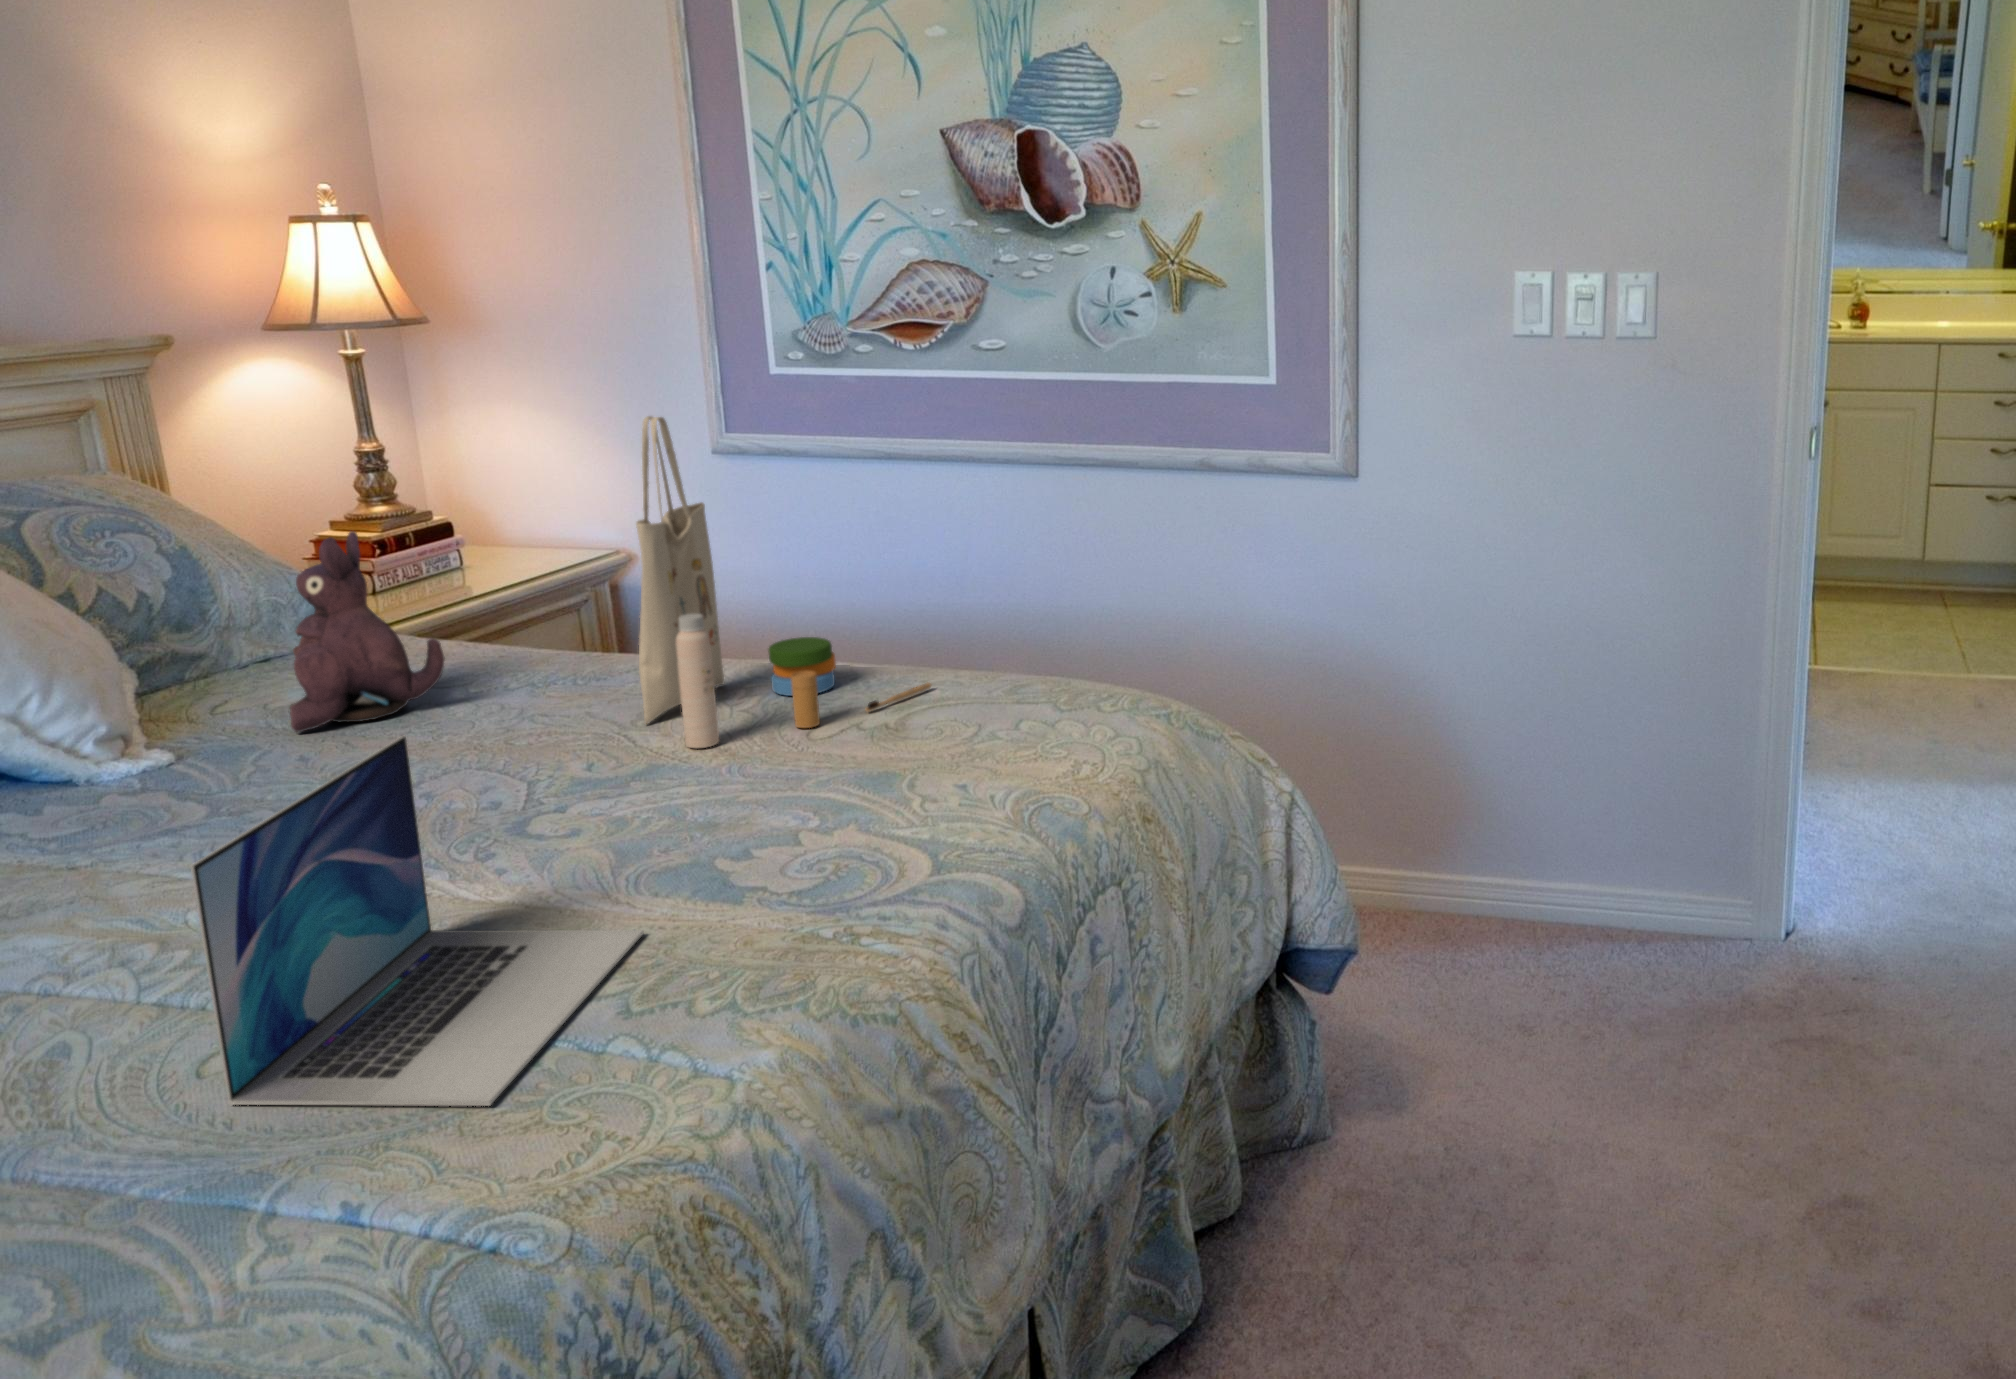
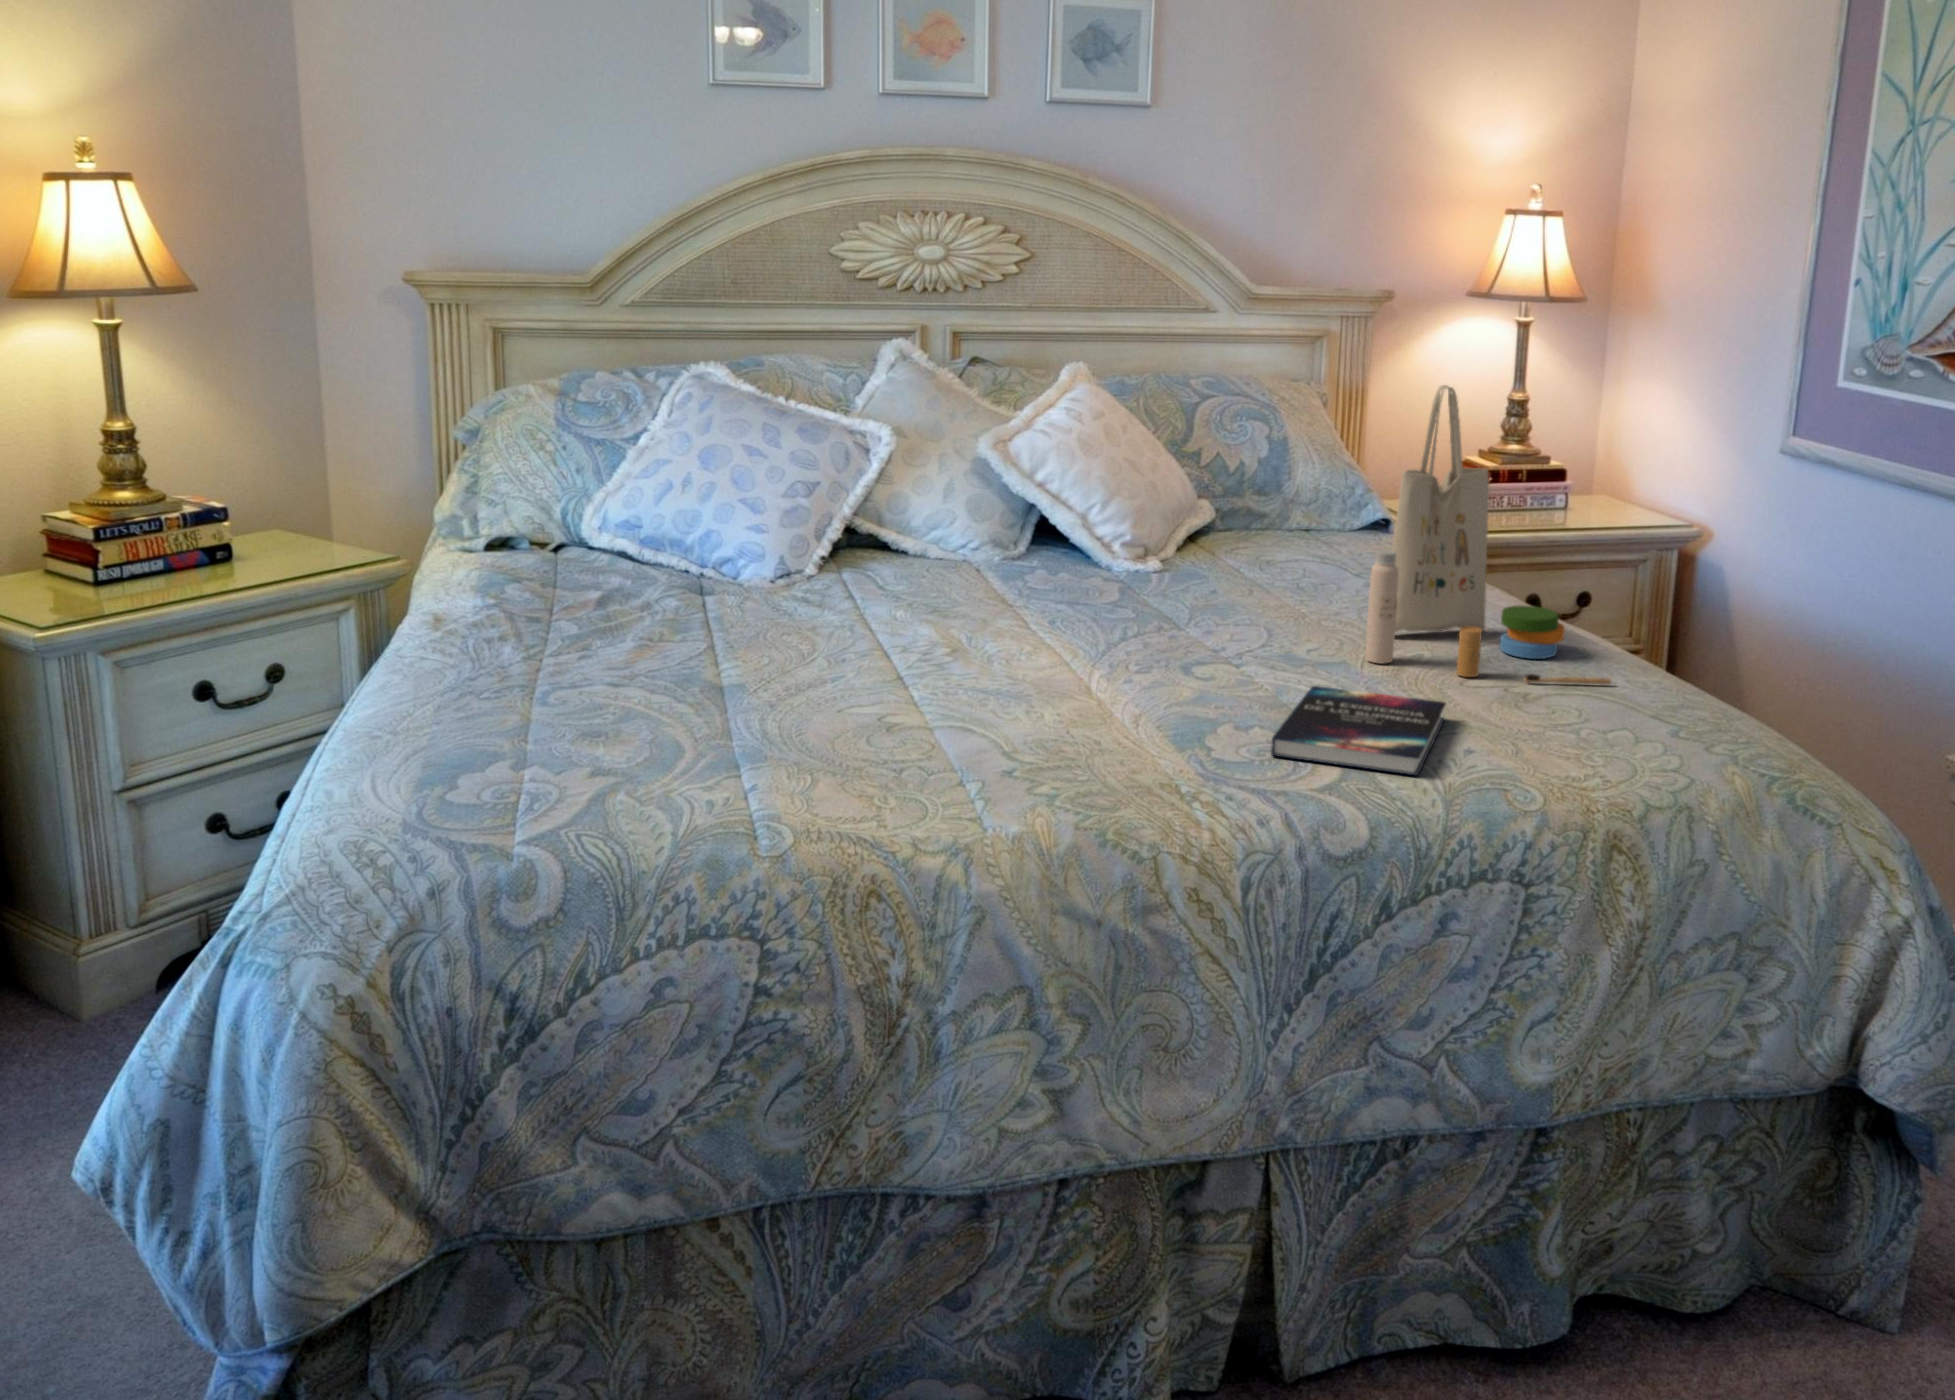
plush toy: present [290,531,445,732] -> none [1204,439,1309,581]
laptop: present [190,735,644,1106] -> none [802,554,1097,778]
hardback book: none [742,749,988,862] -> present [1271,686,1446,775]

